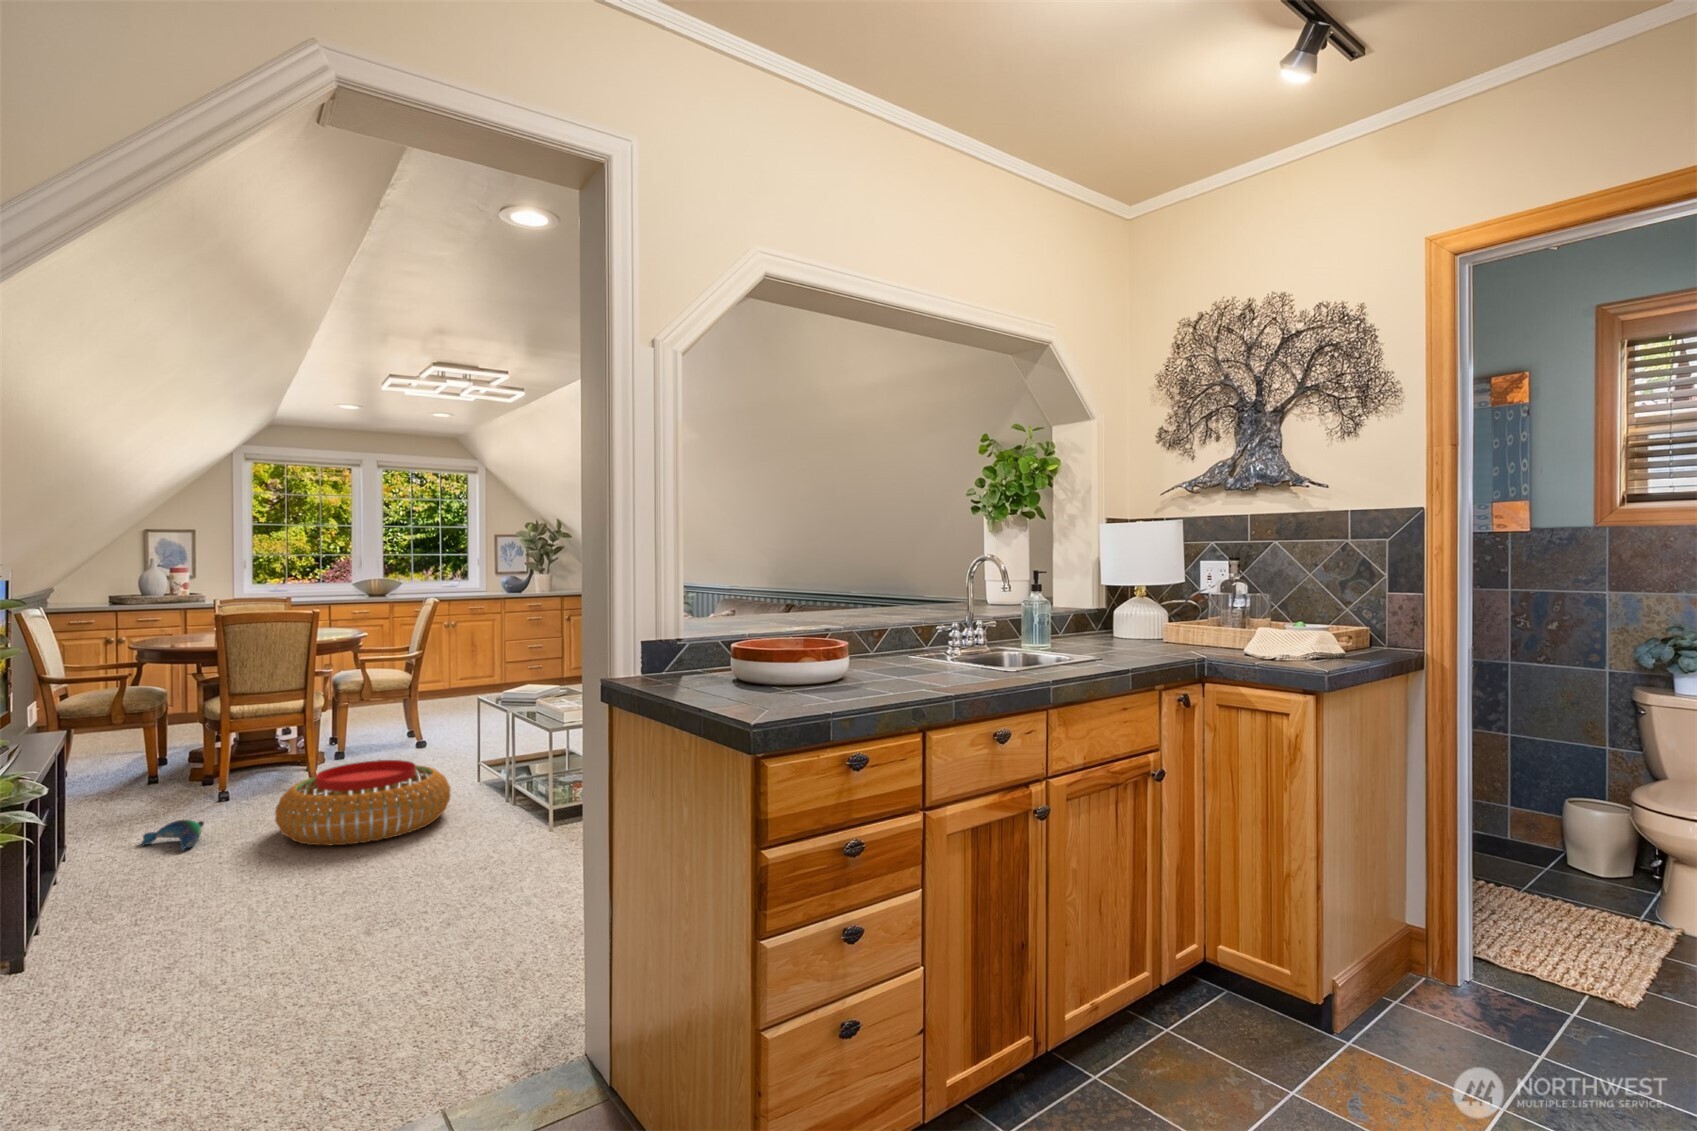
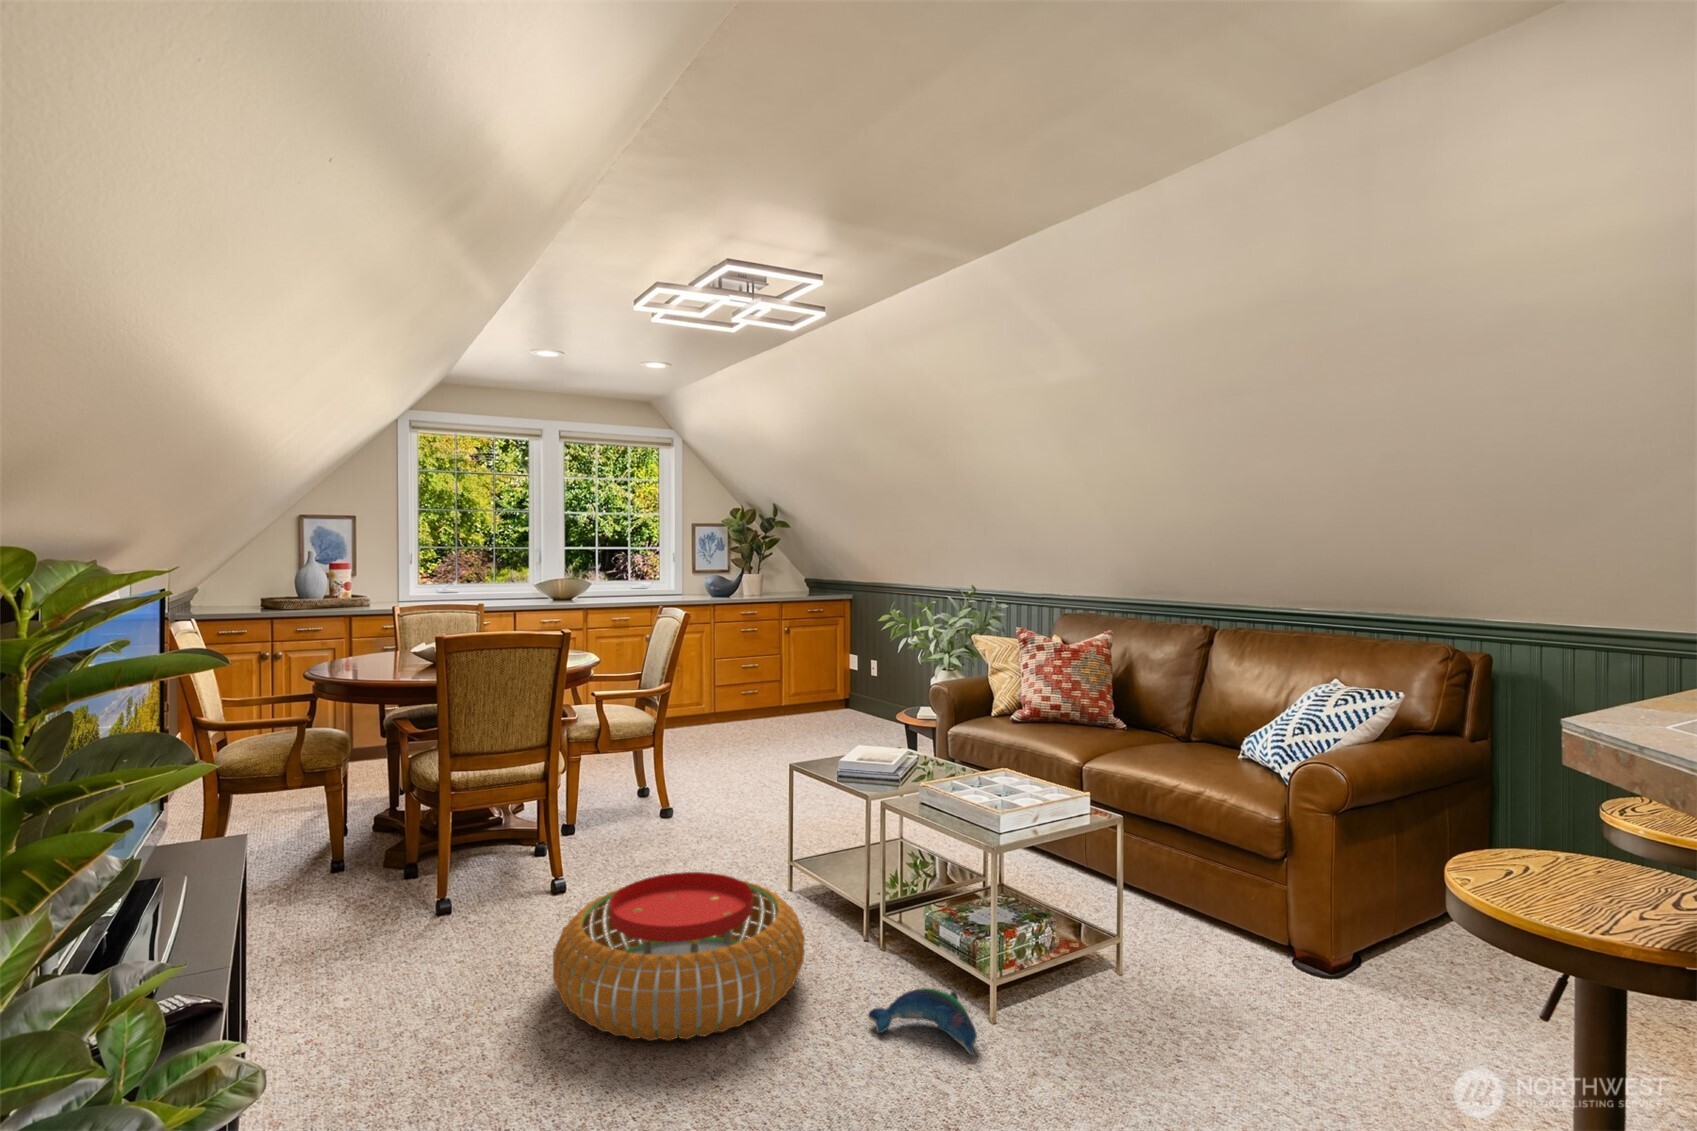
plush toy: present [141,820,204,850] -> present [868,988,977,1055]

